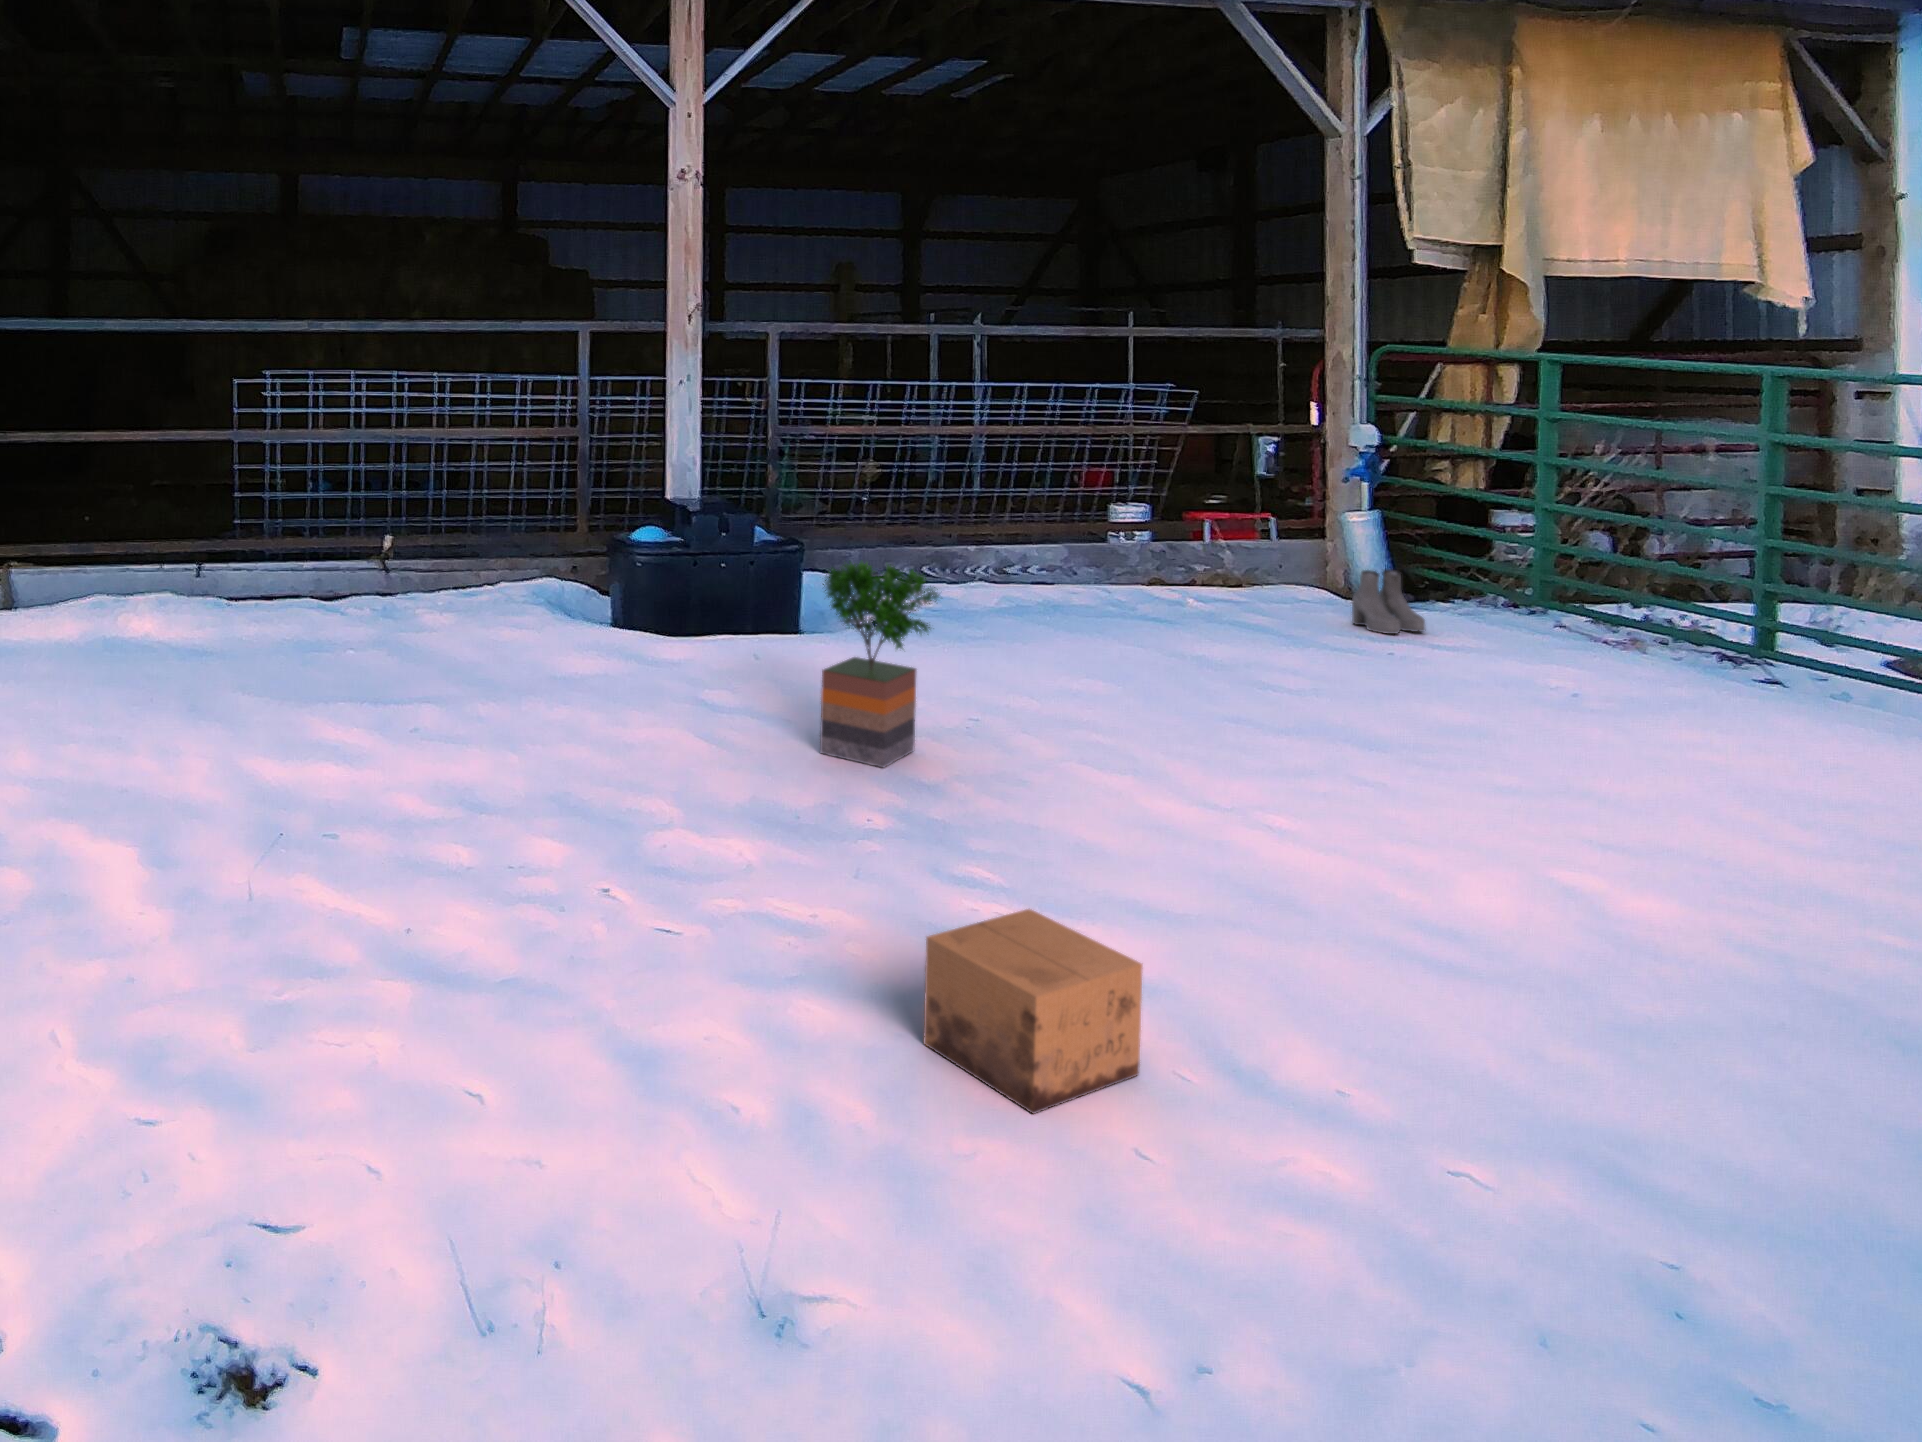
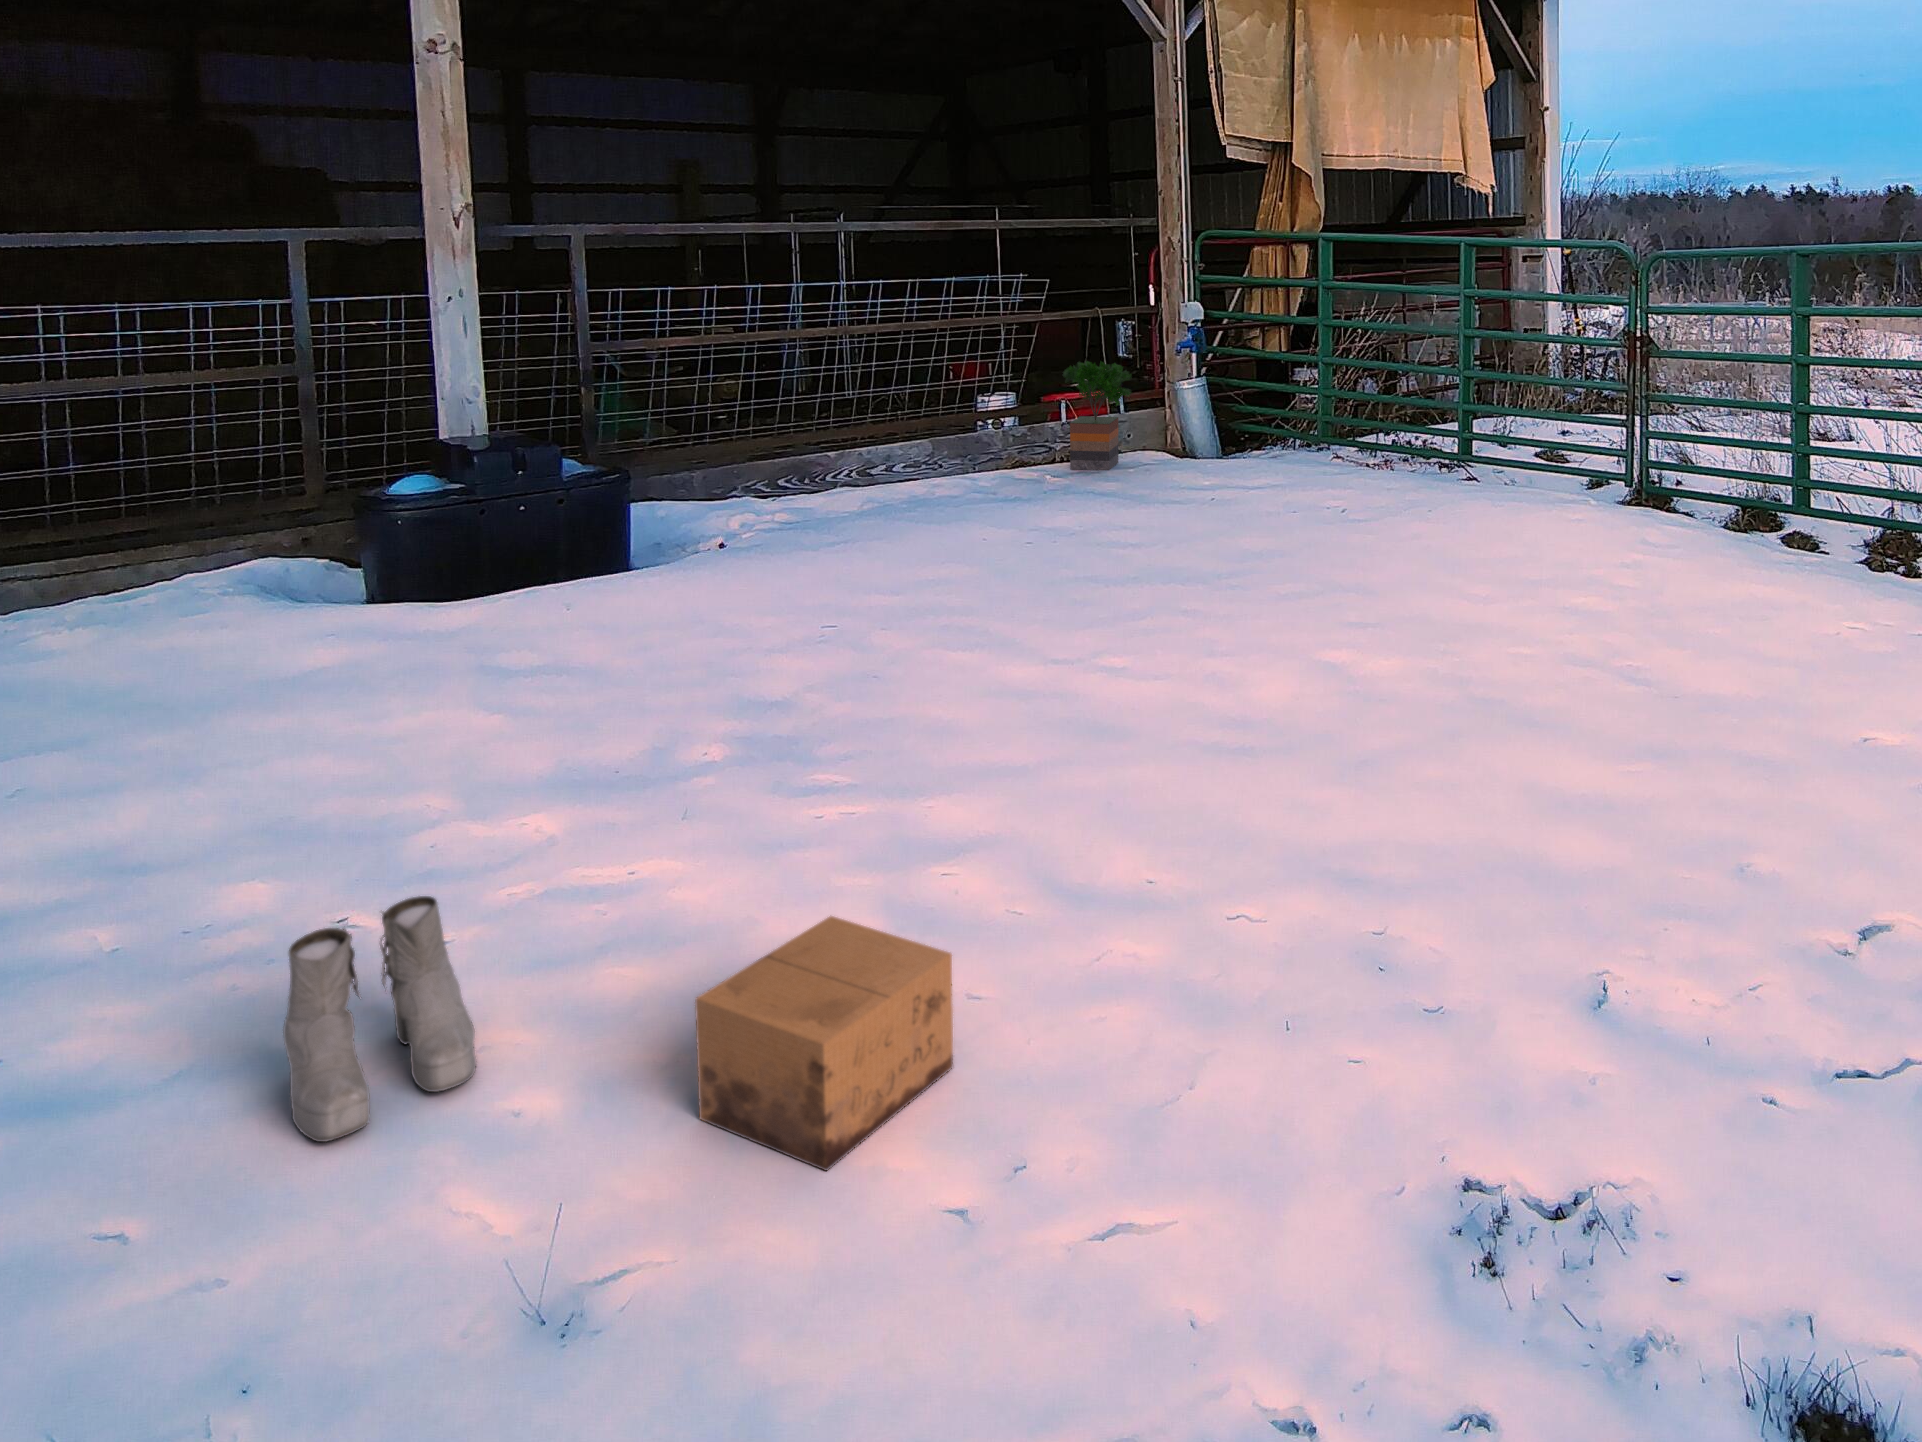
potted tree: present [820,562,939,768] -> present [1064,361,1131,470]
boots: present [1352,569,1425,634] -> present [283,896,476,1142]

